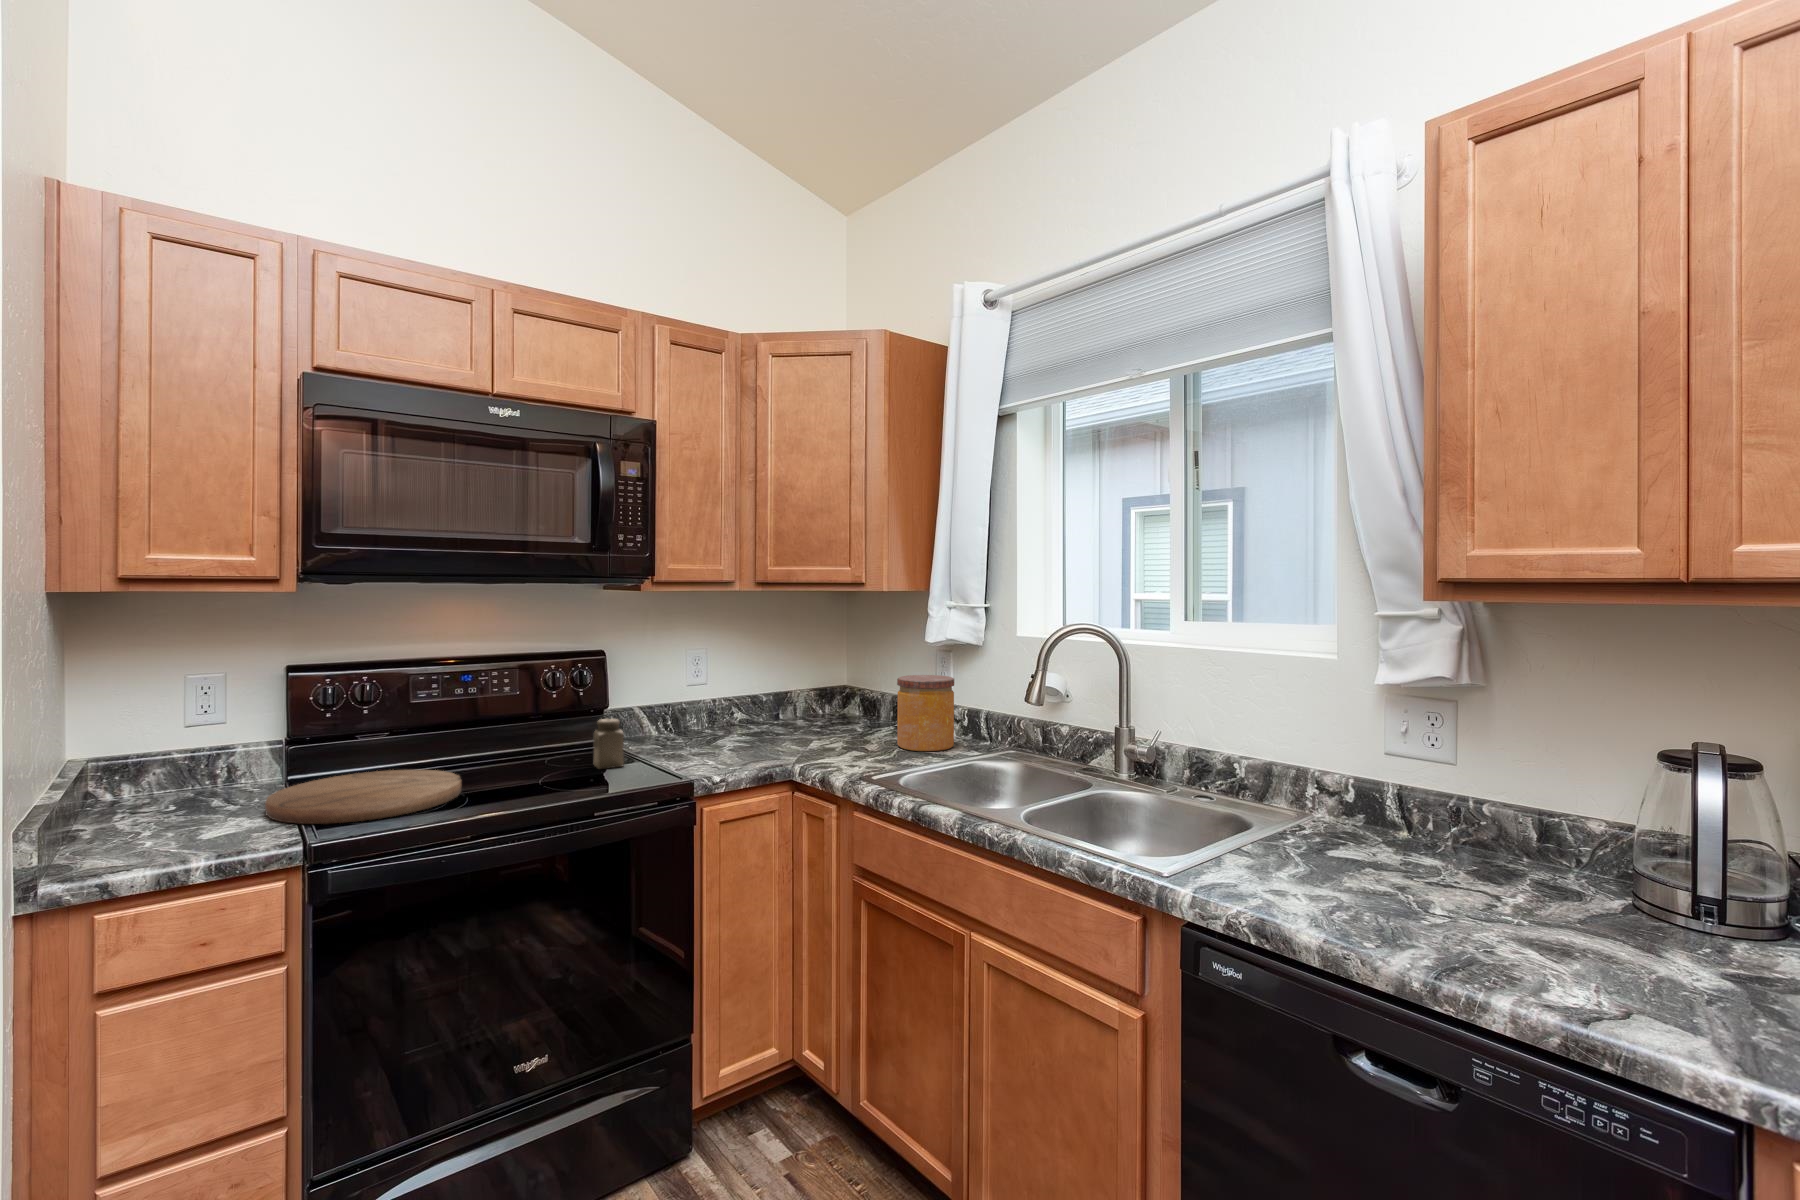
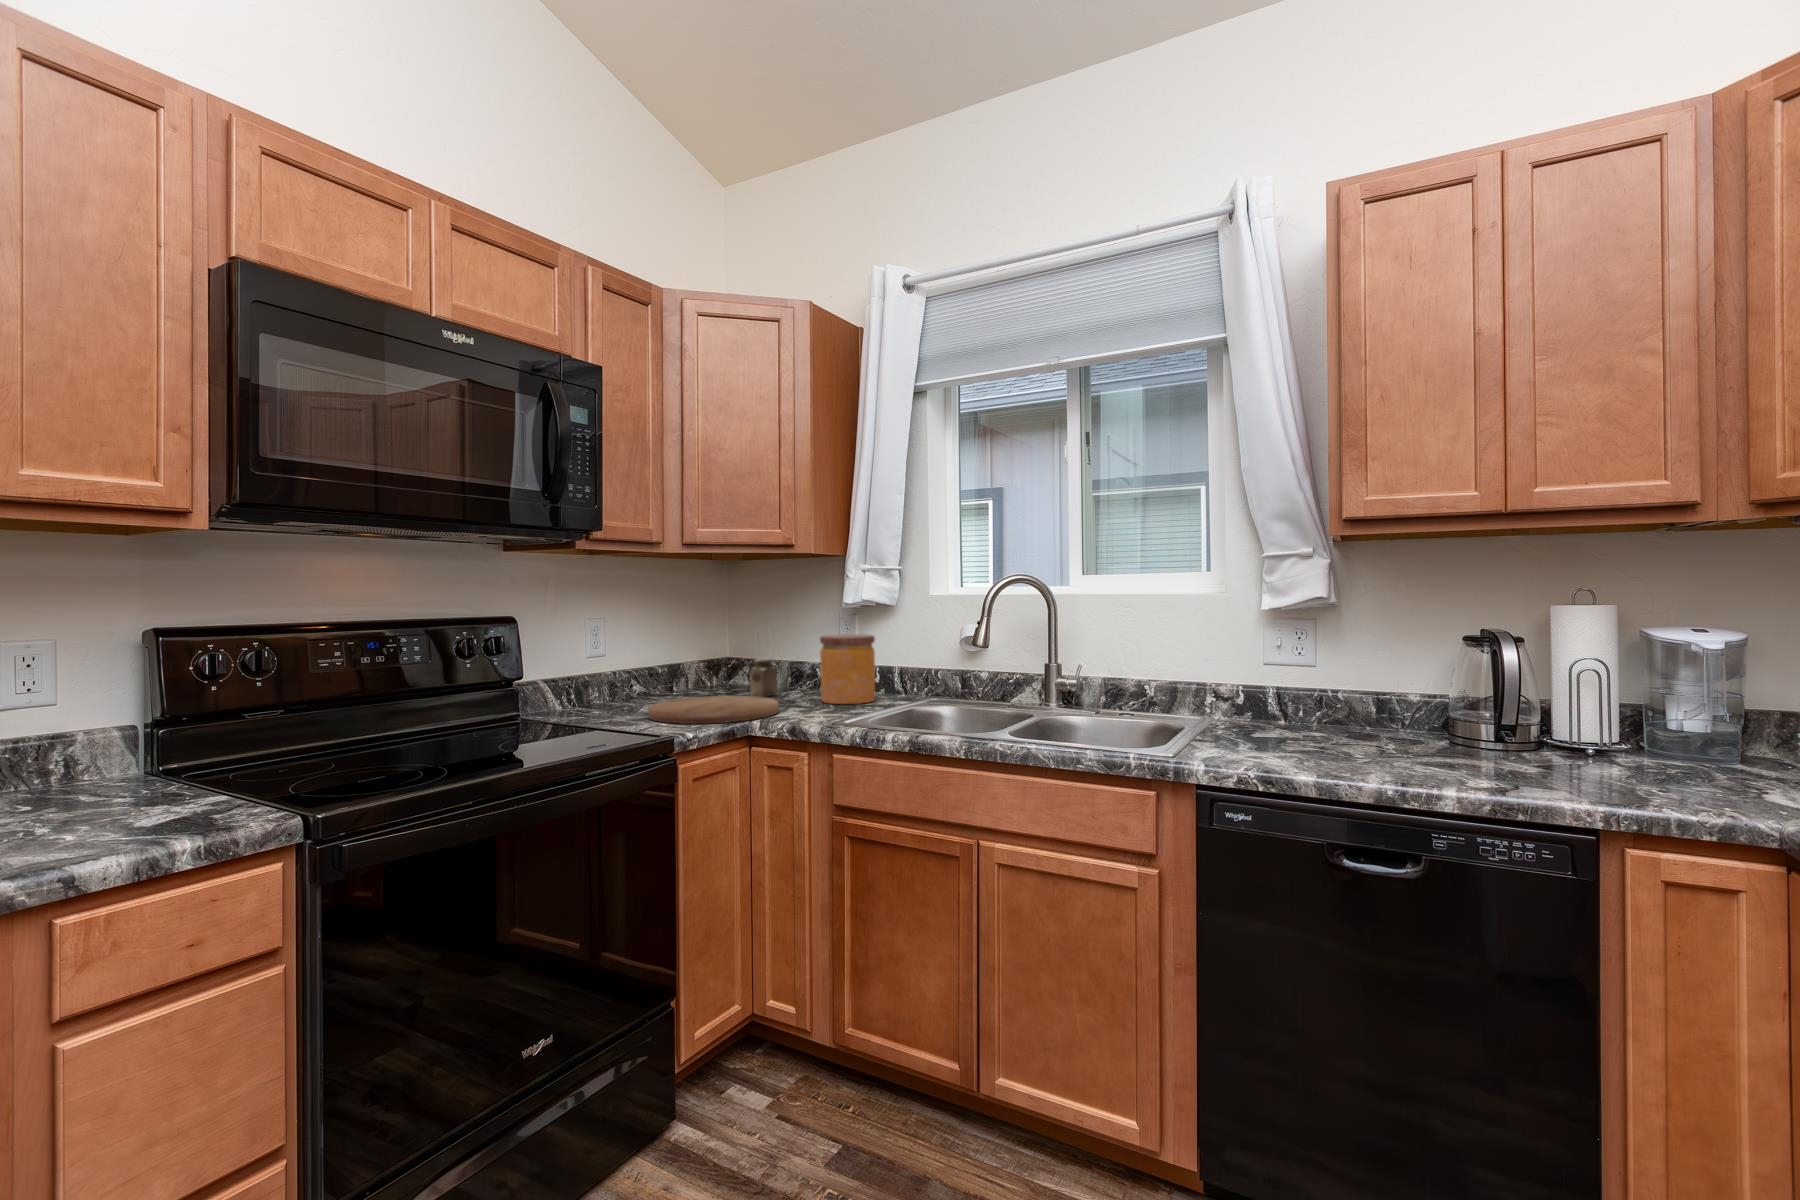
salt shaker: present [594,719,624,769] -> present [750,659,777,697]
cutting board: present [265,770,461,824] -> present [648,696,778,724]

